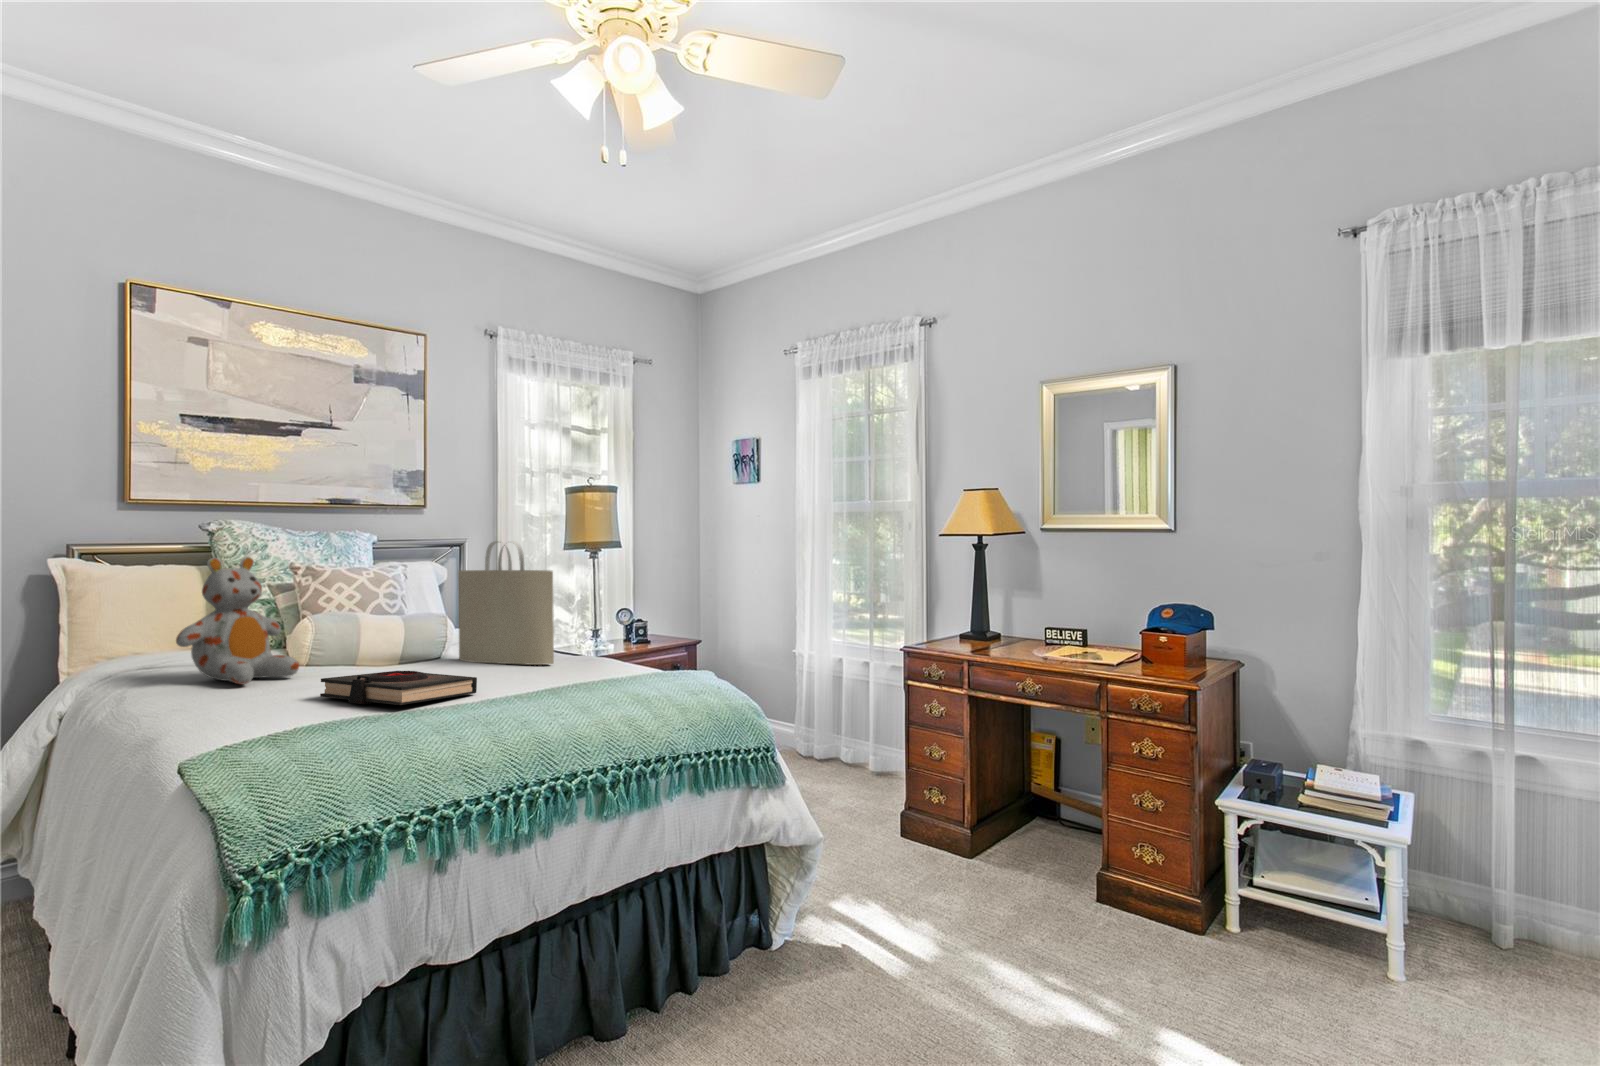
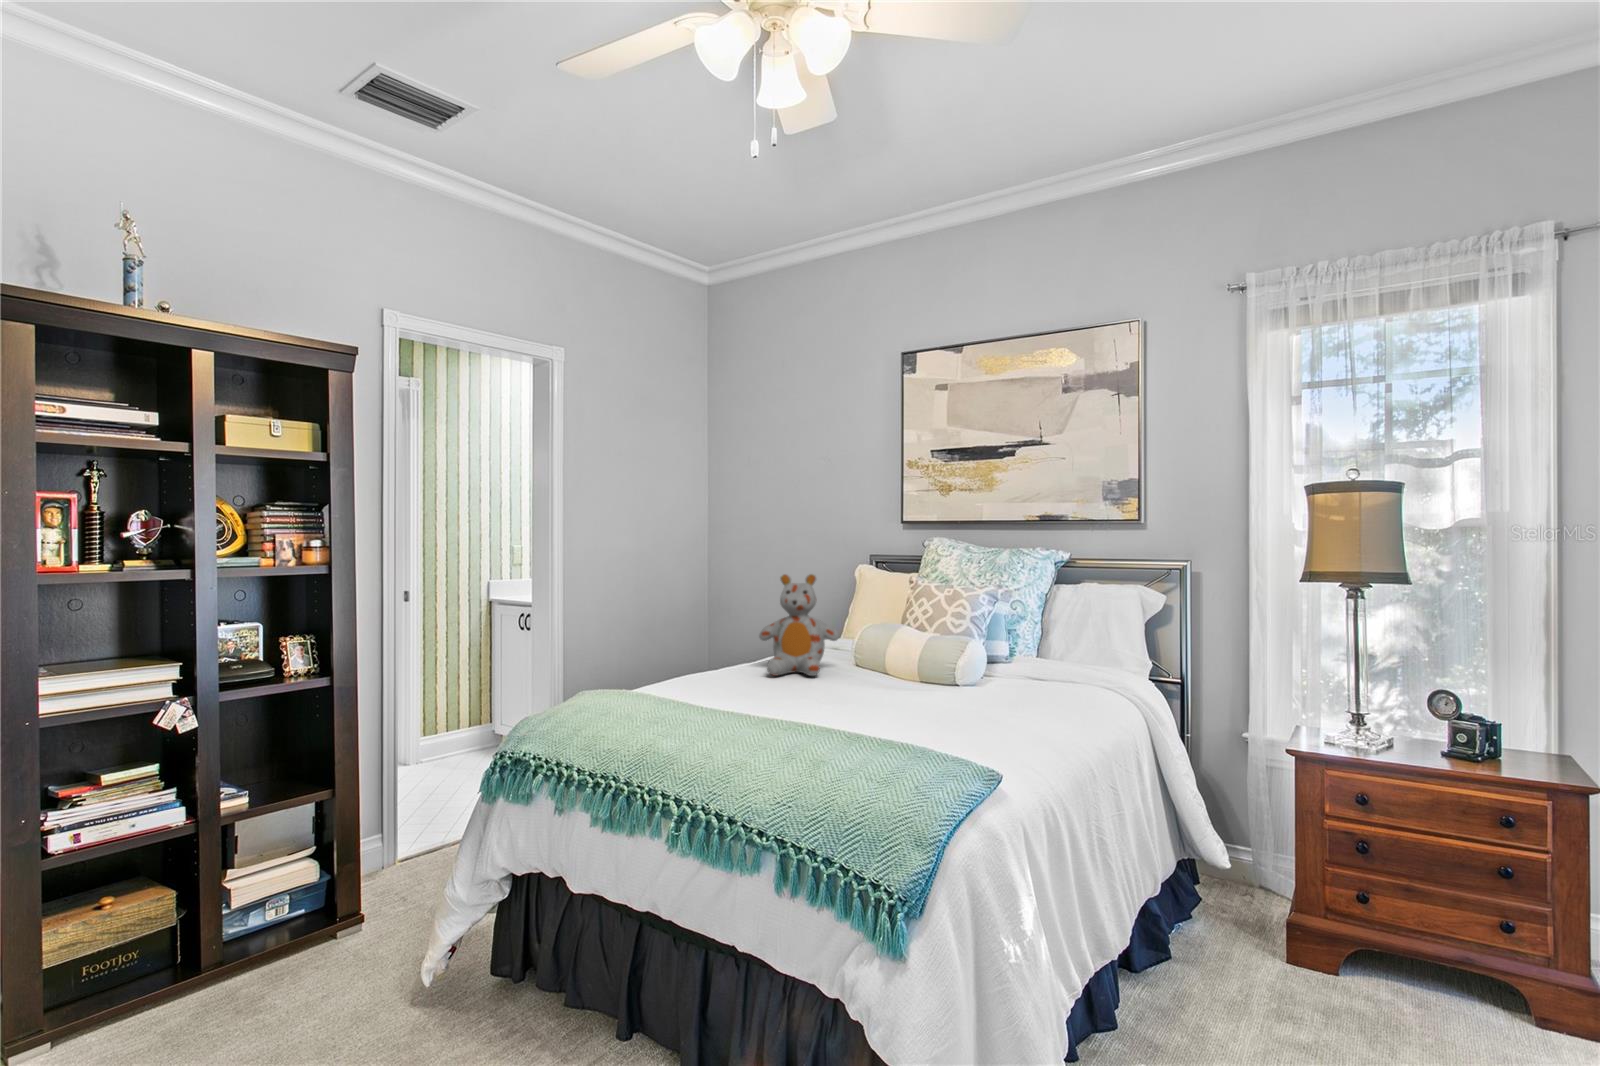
tote bag: present [458,541,554,665] -> none [944,564,975,713]
book: present [320,671,477,705] -> none [714,679,821,719]

